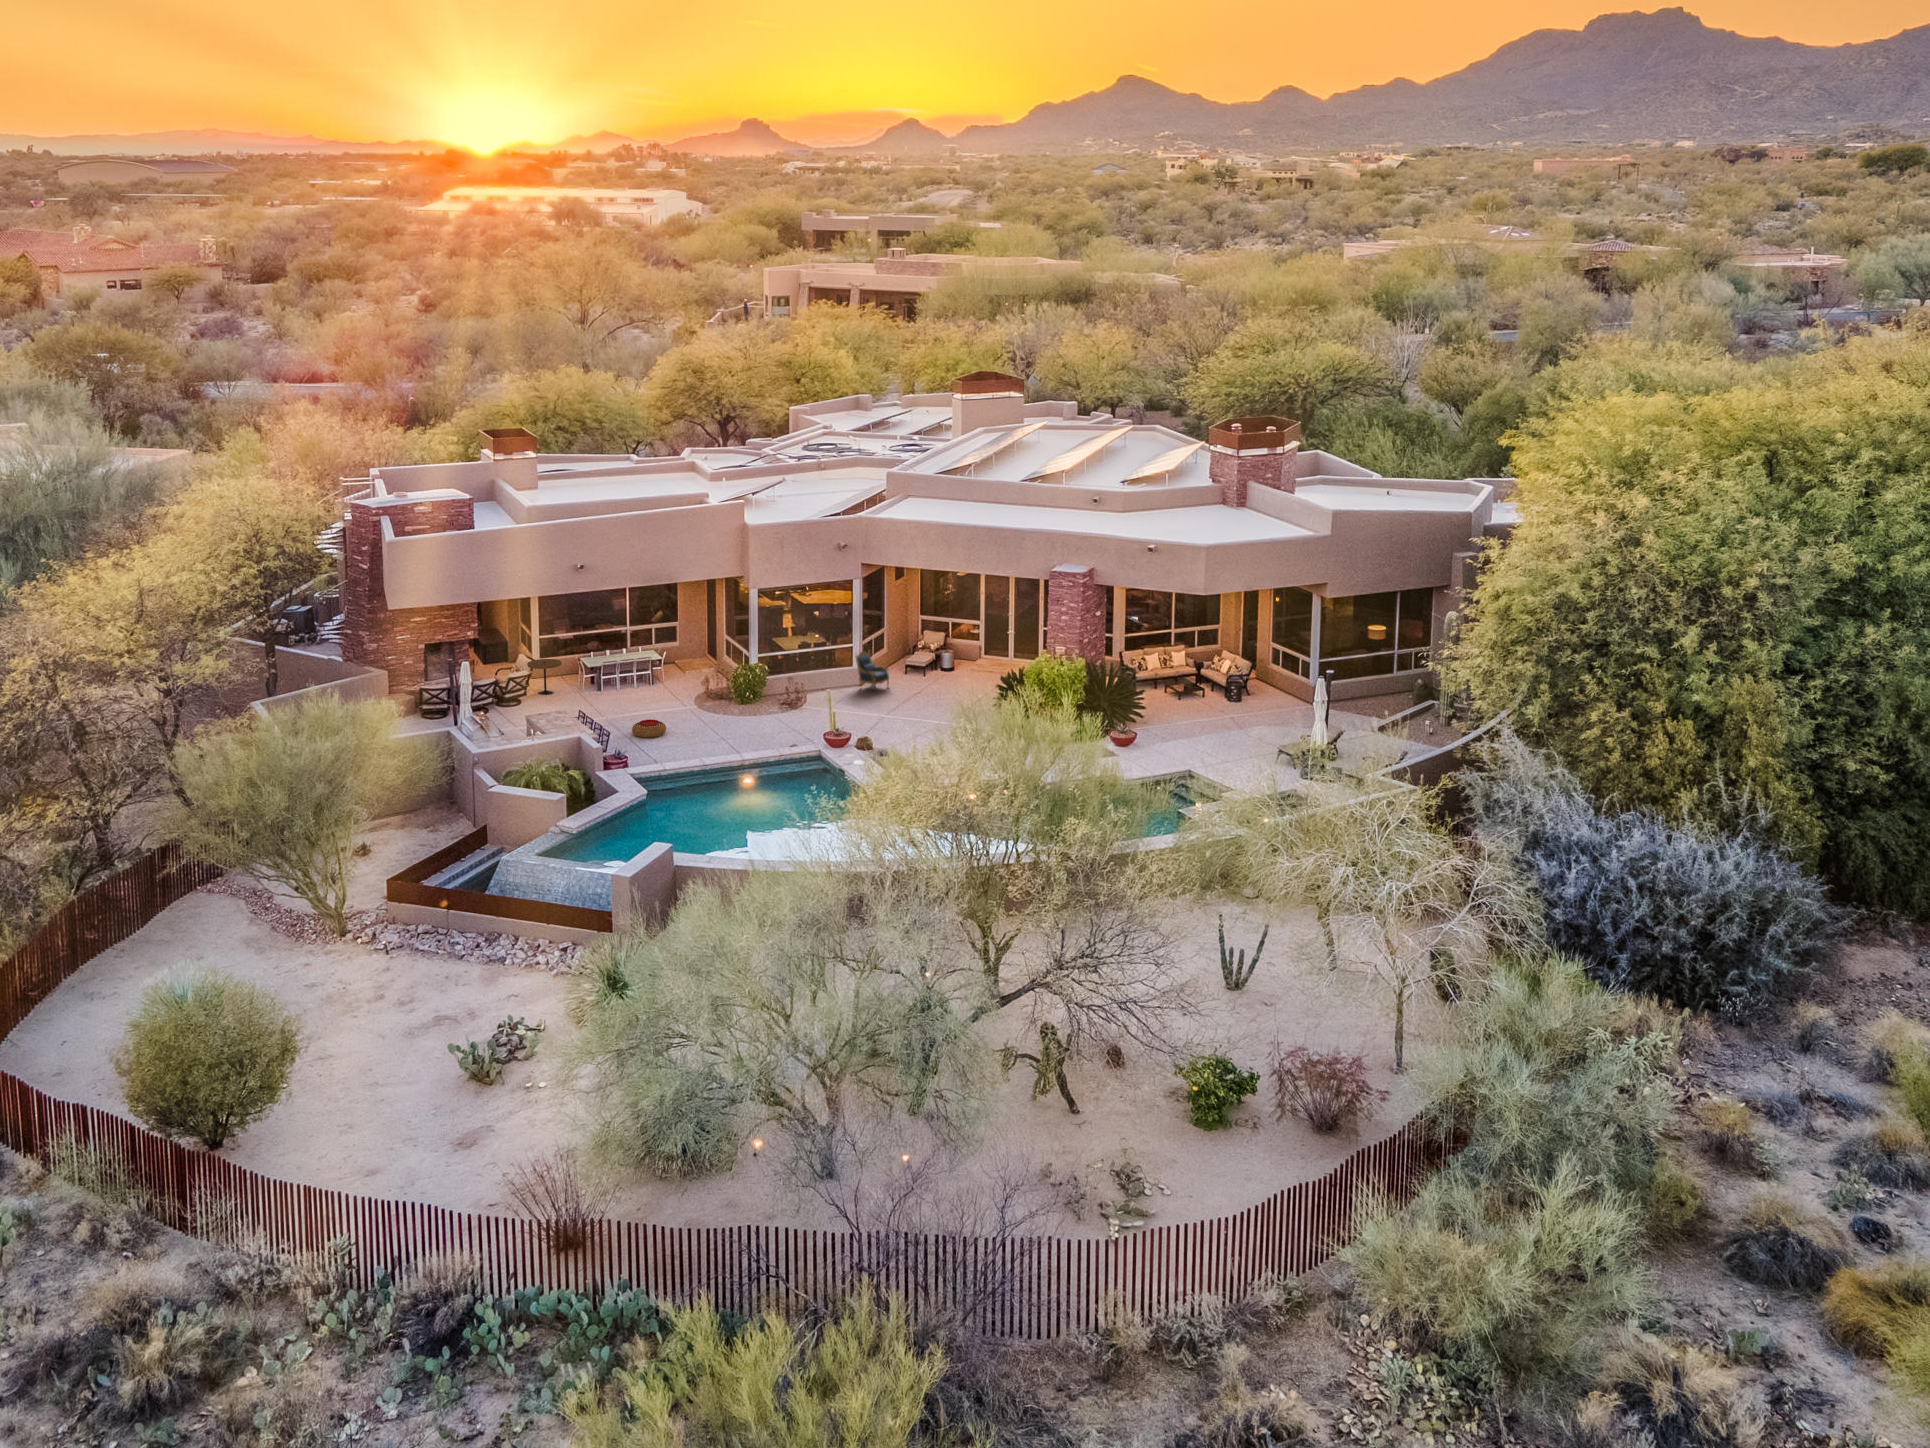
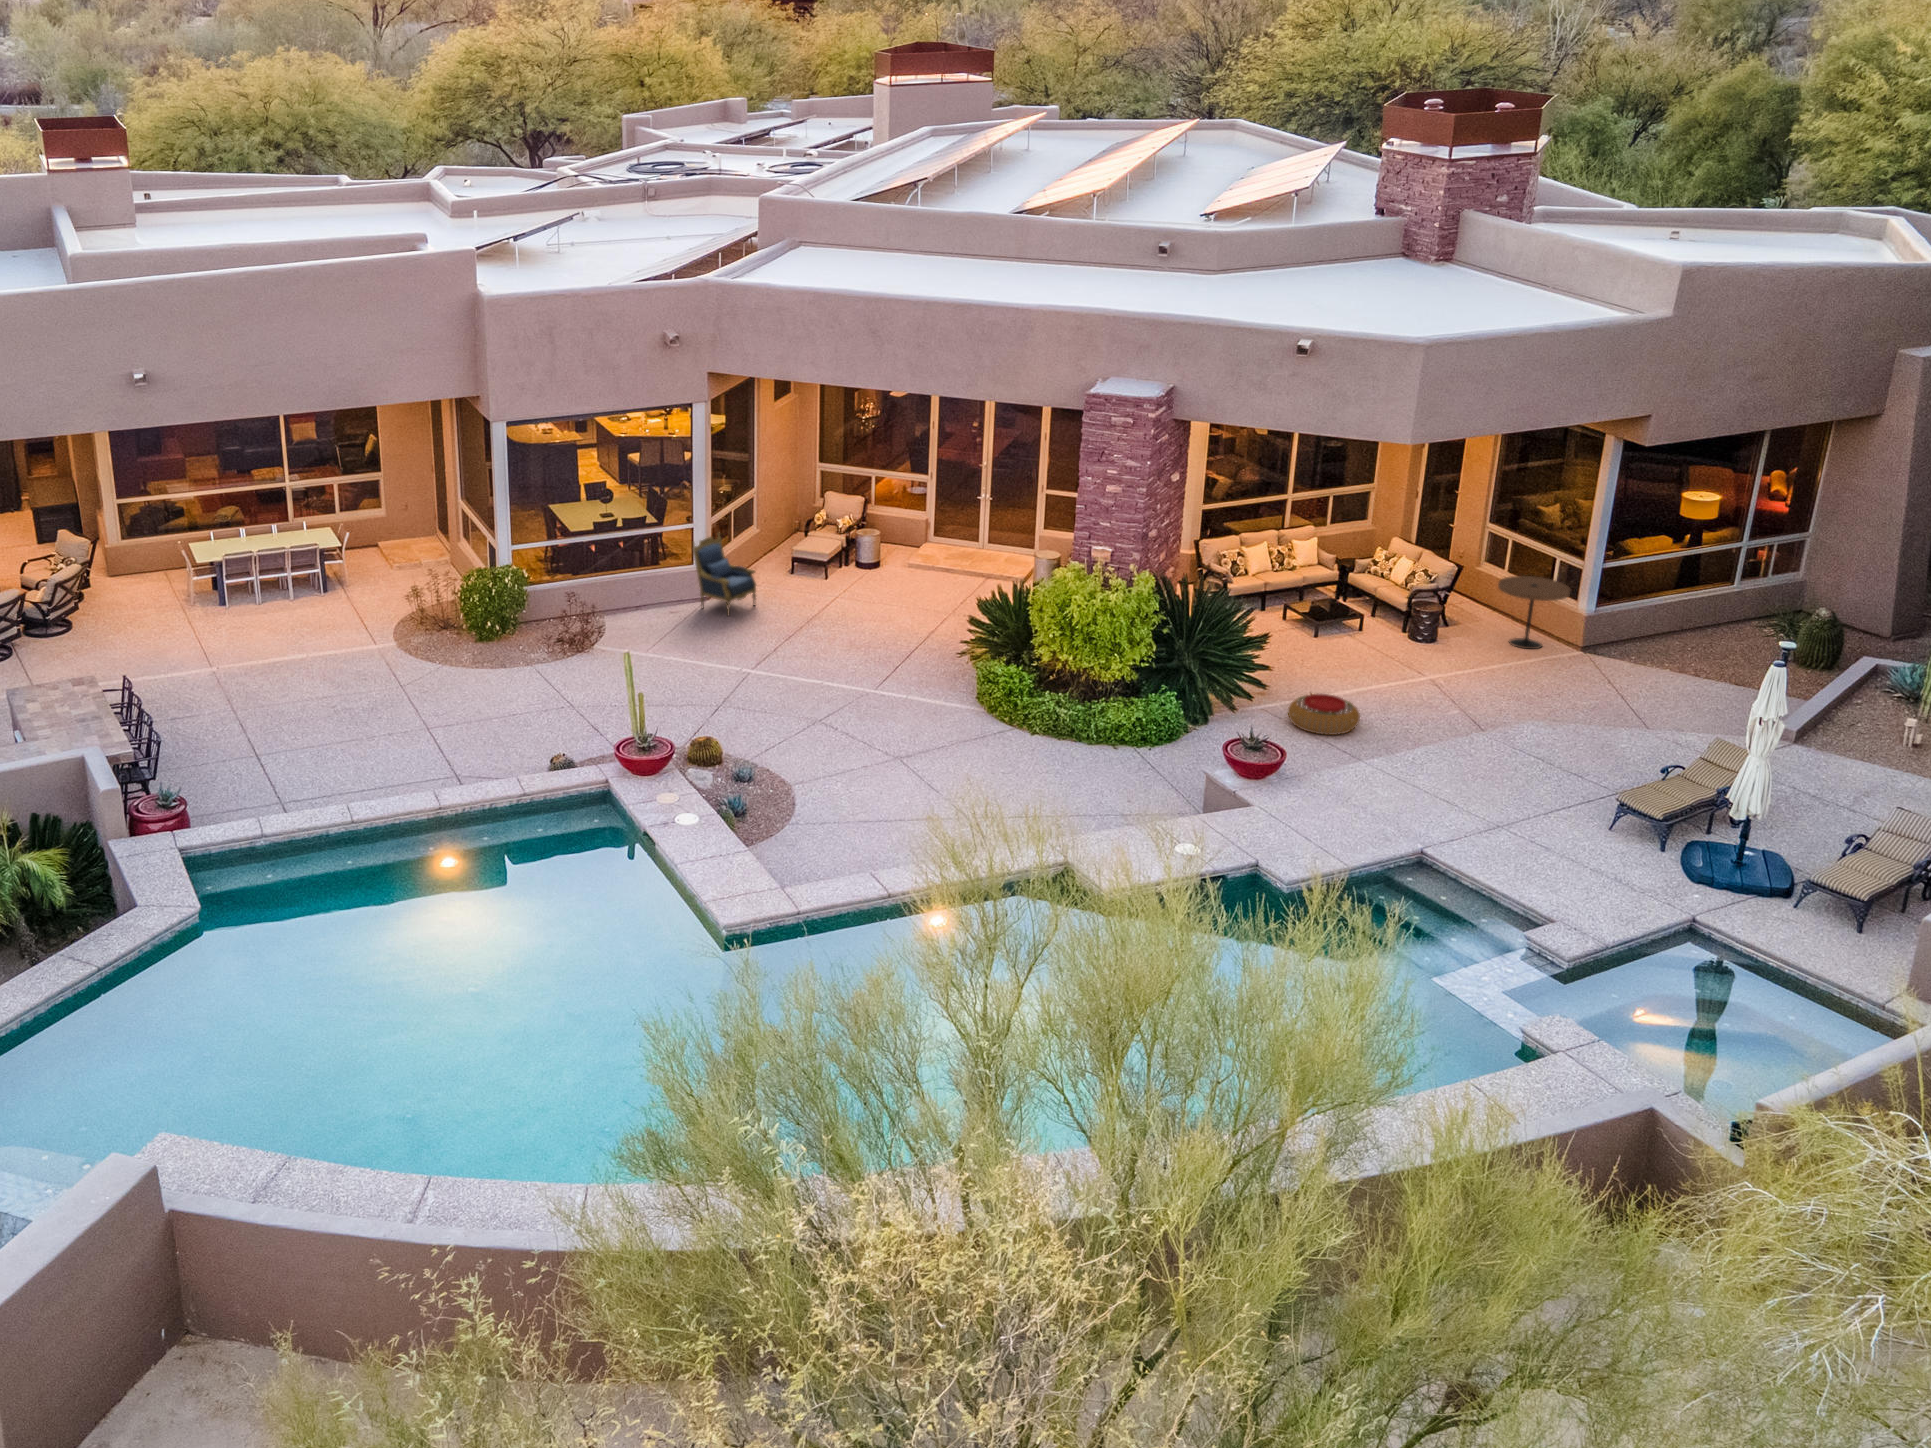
side table: present [527,659,562,695] -> present [1498,576,1570,649]
pouf: present [632,719,666,738] -> present [1288,694,1360,735]

